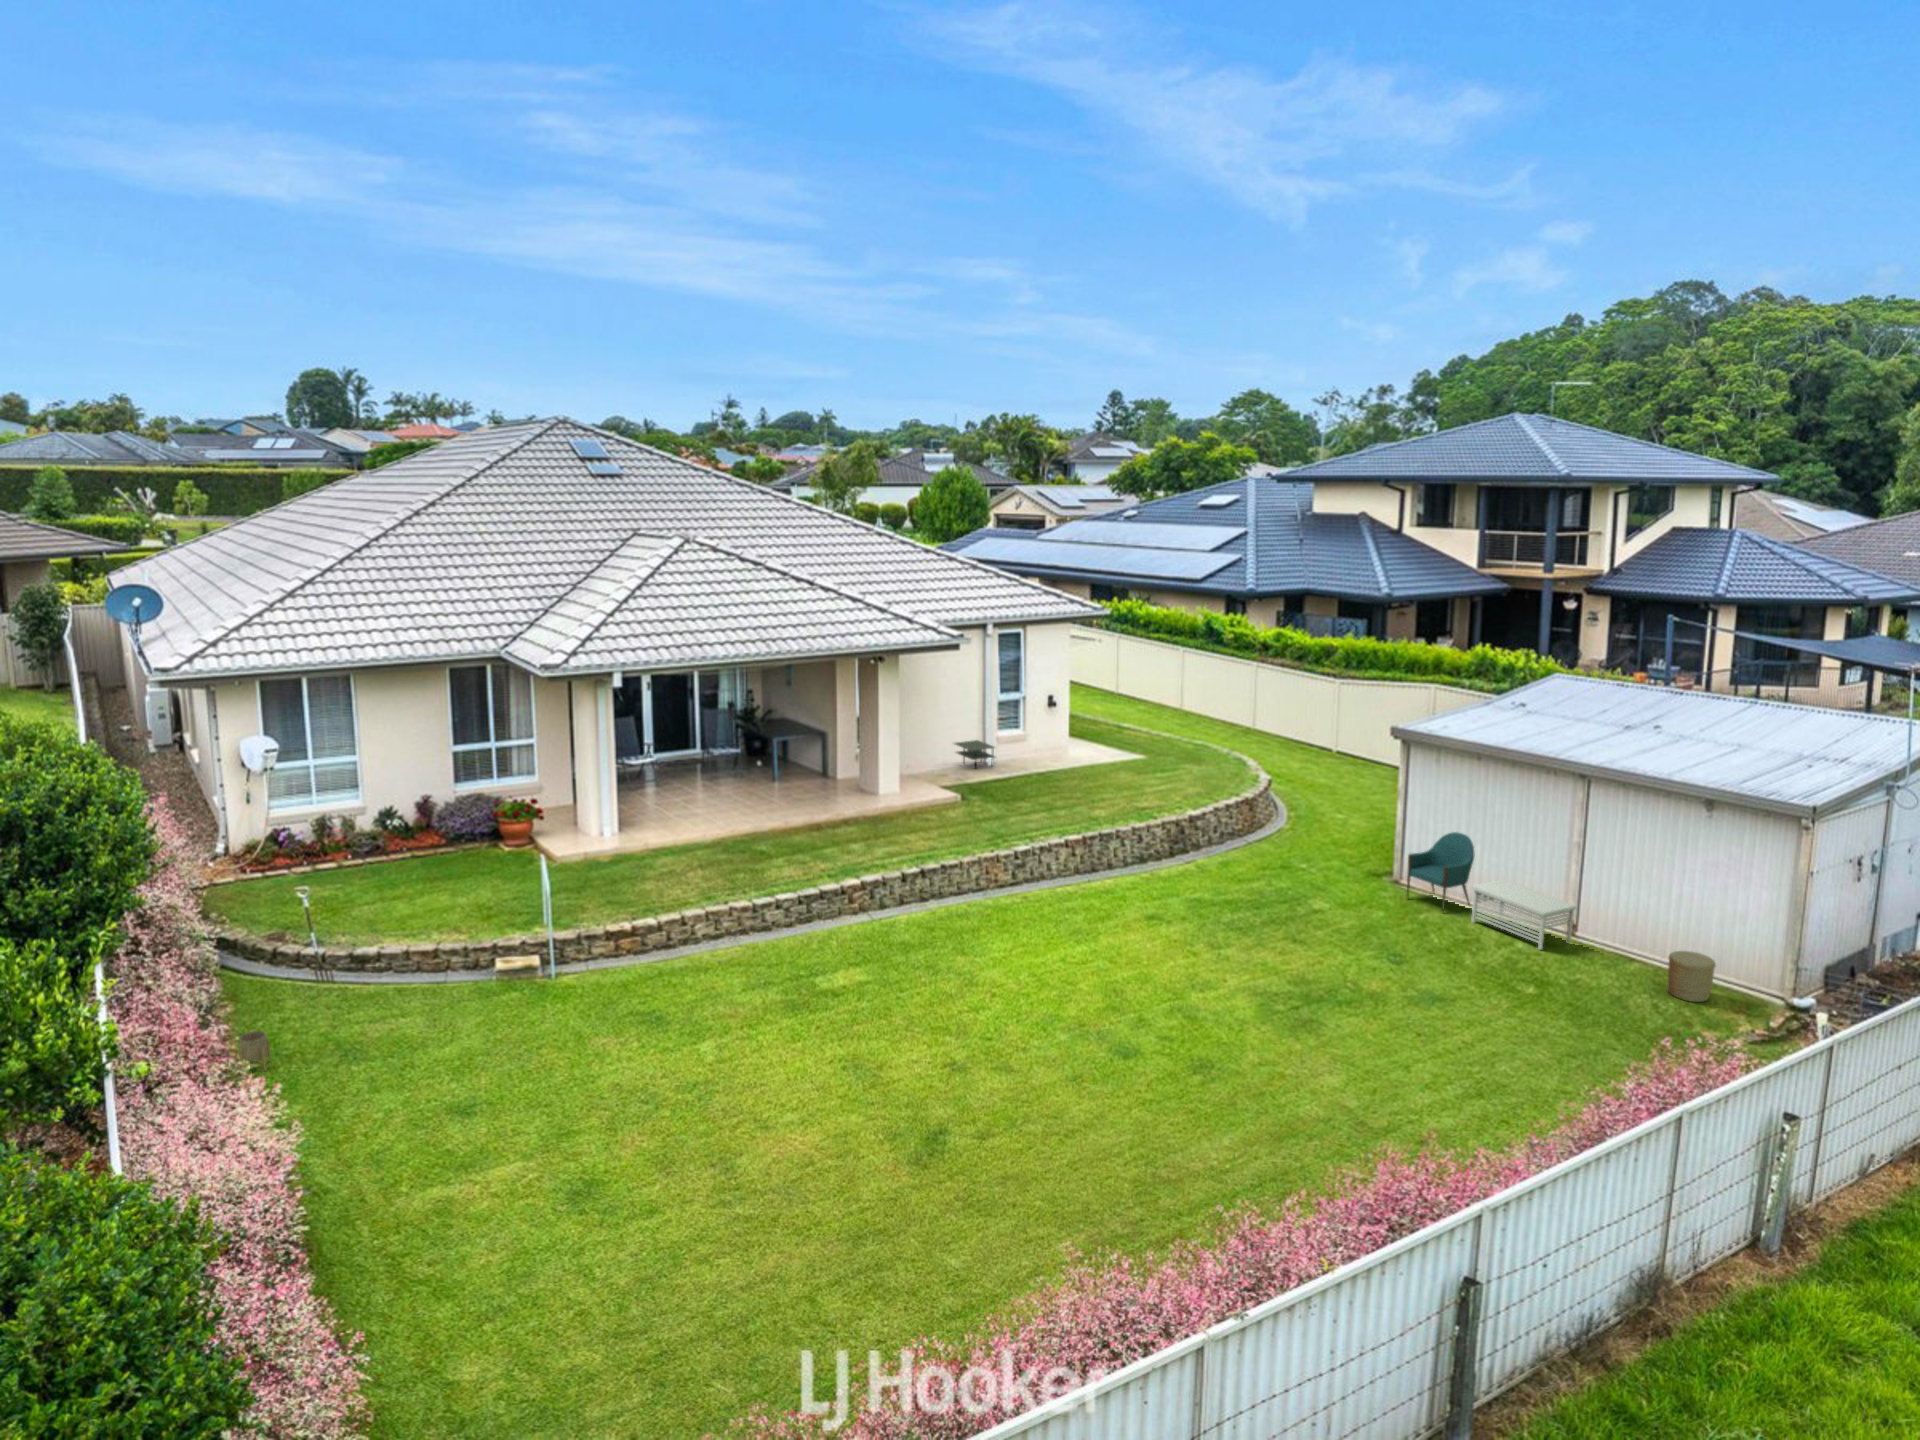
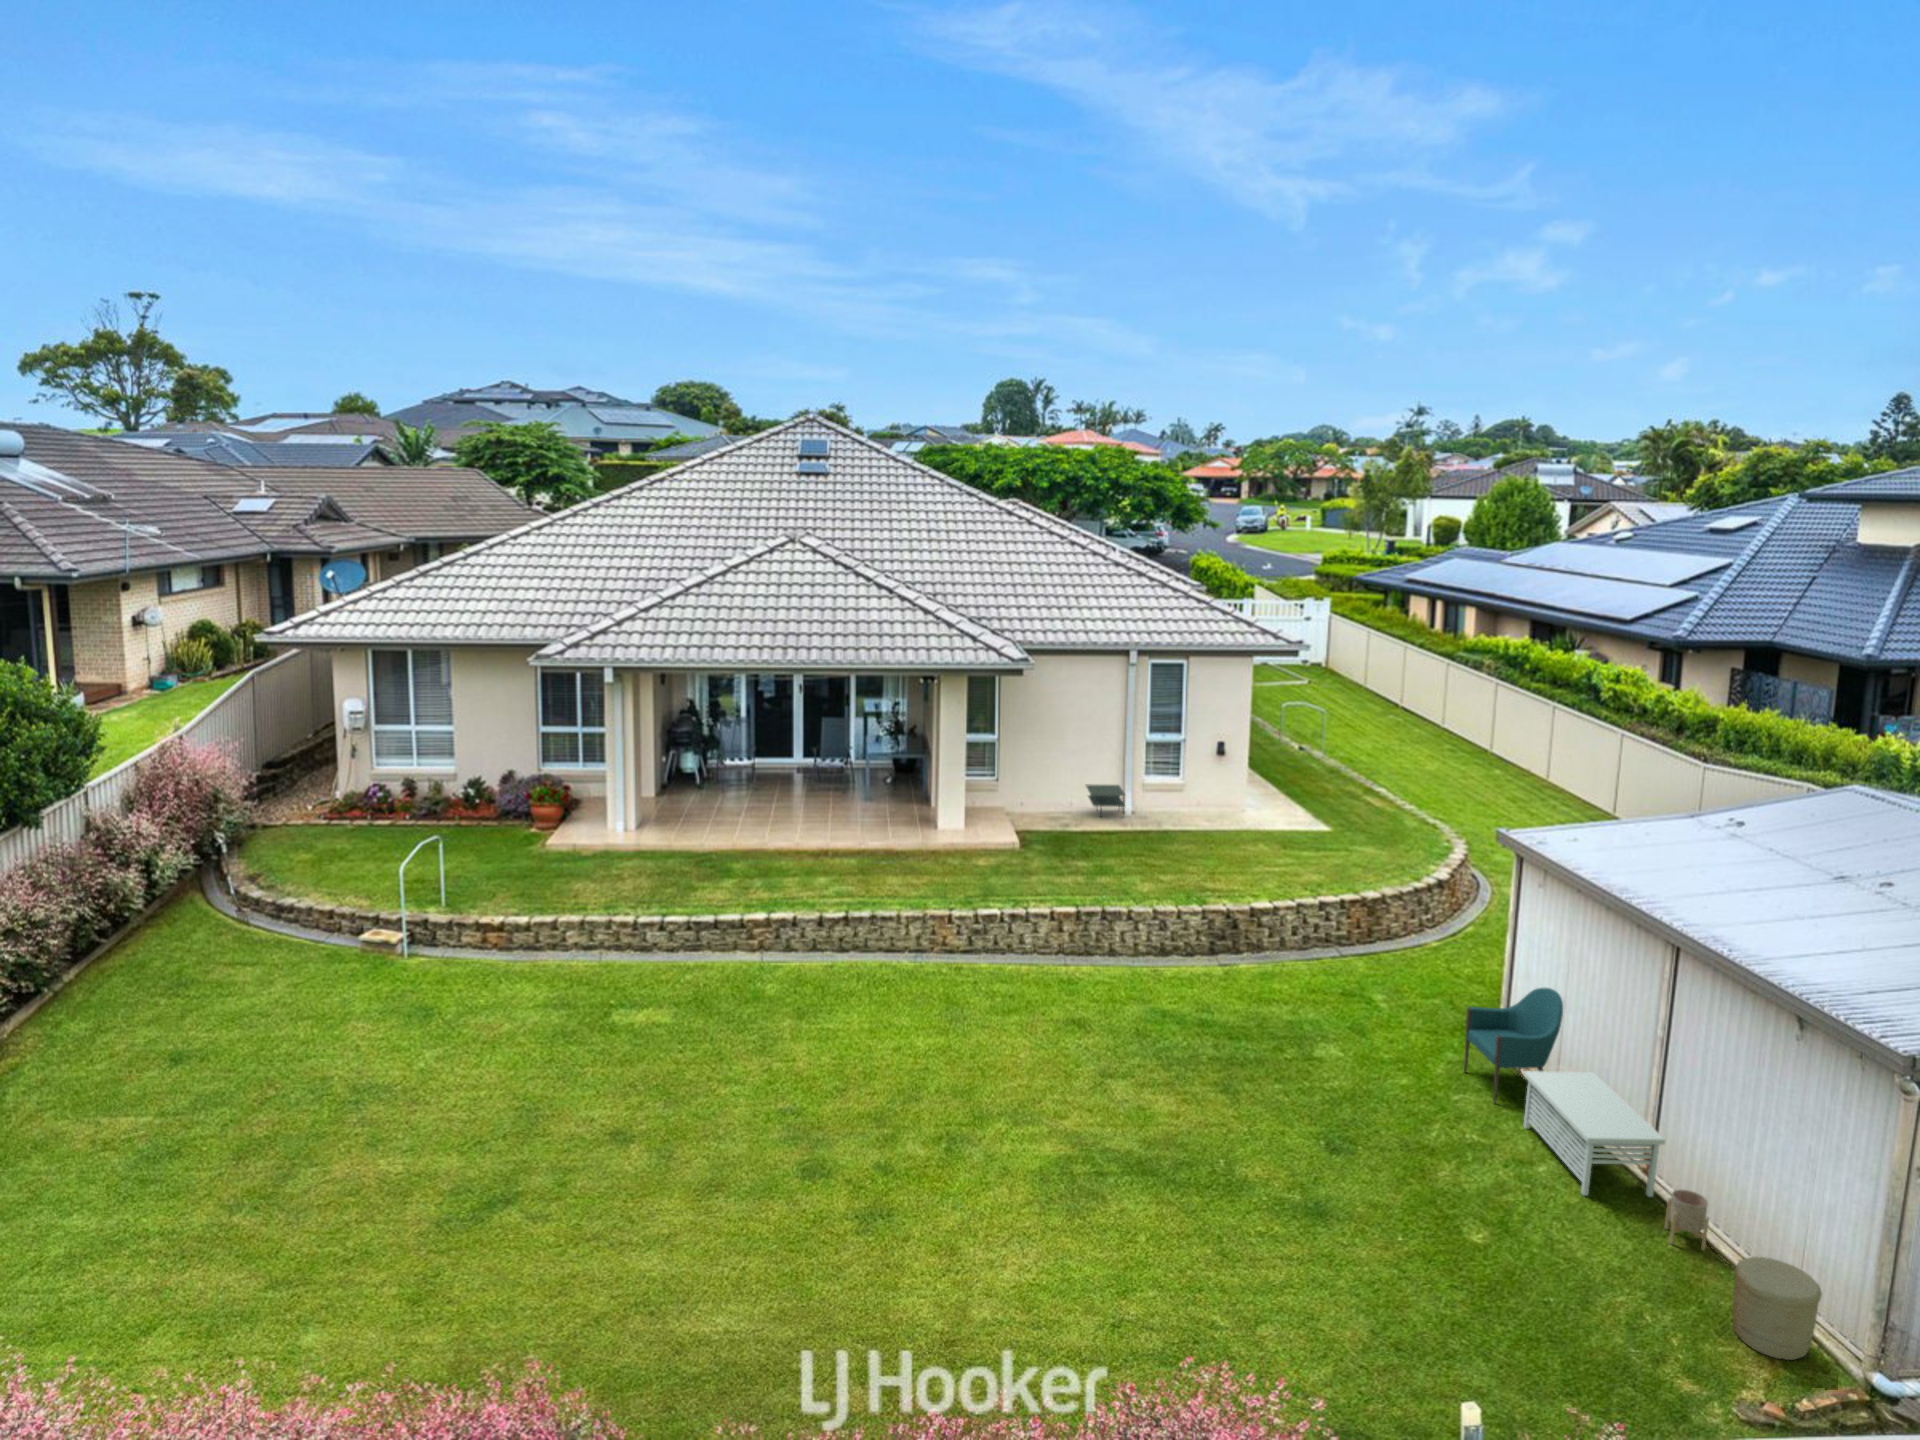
planter: present [238,1031,271,1071] -> present [1665,1189,1709,1251]

